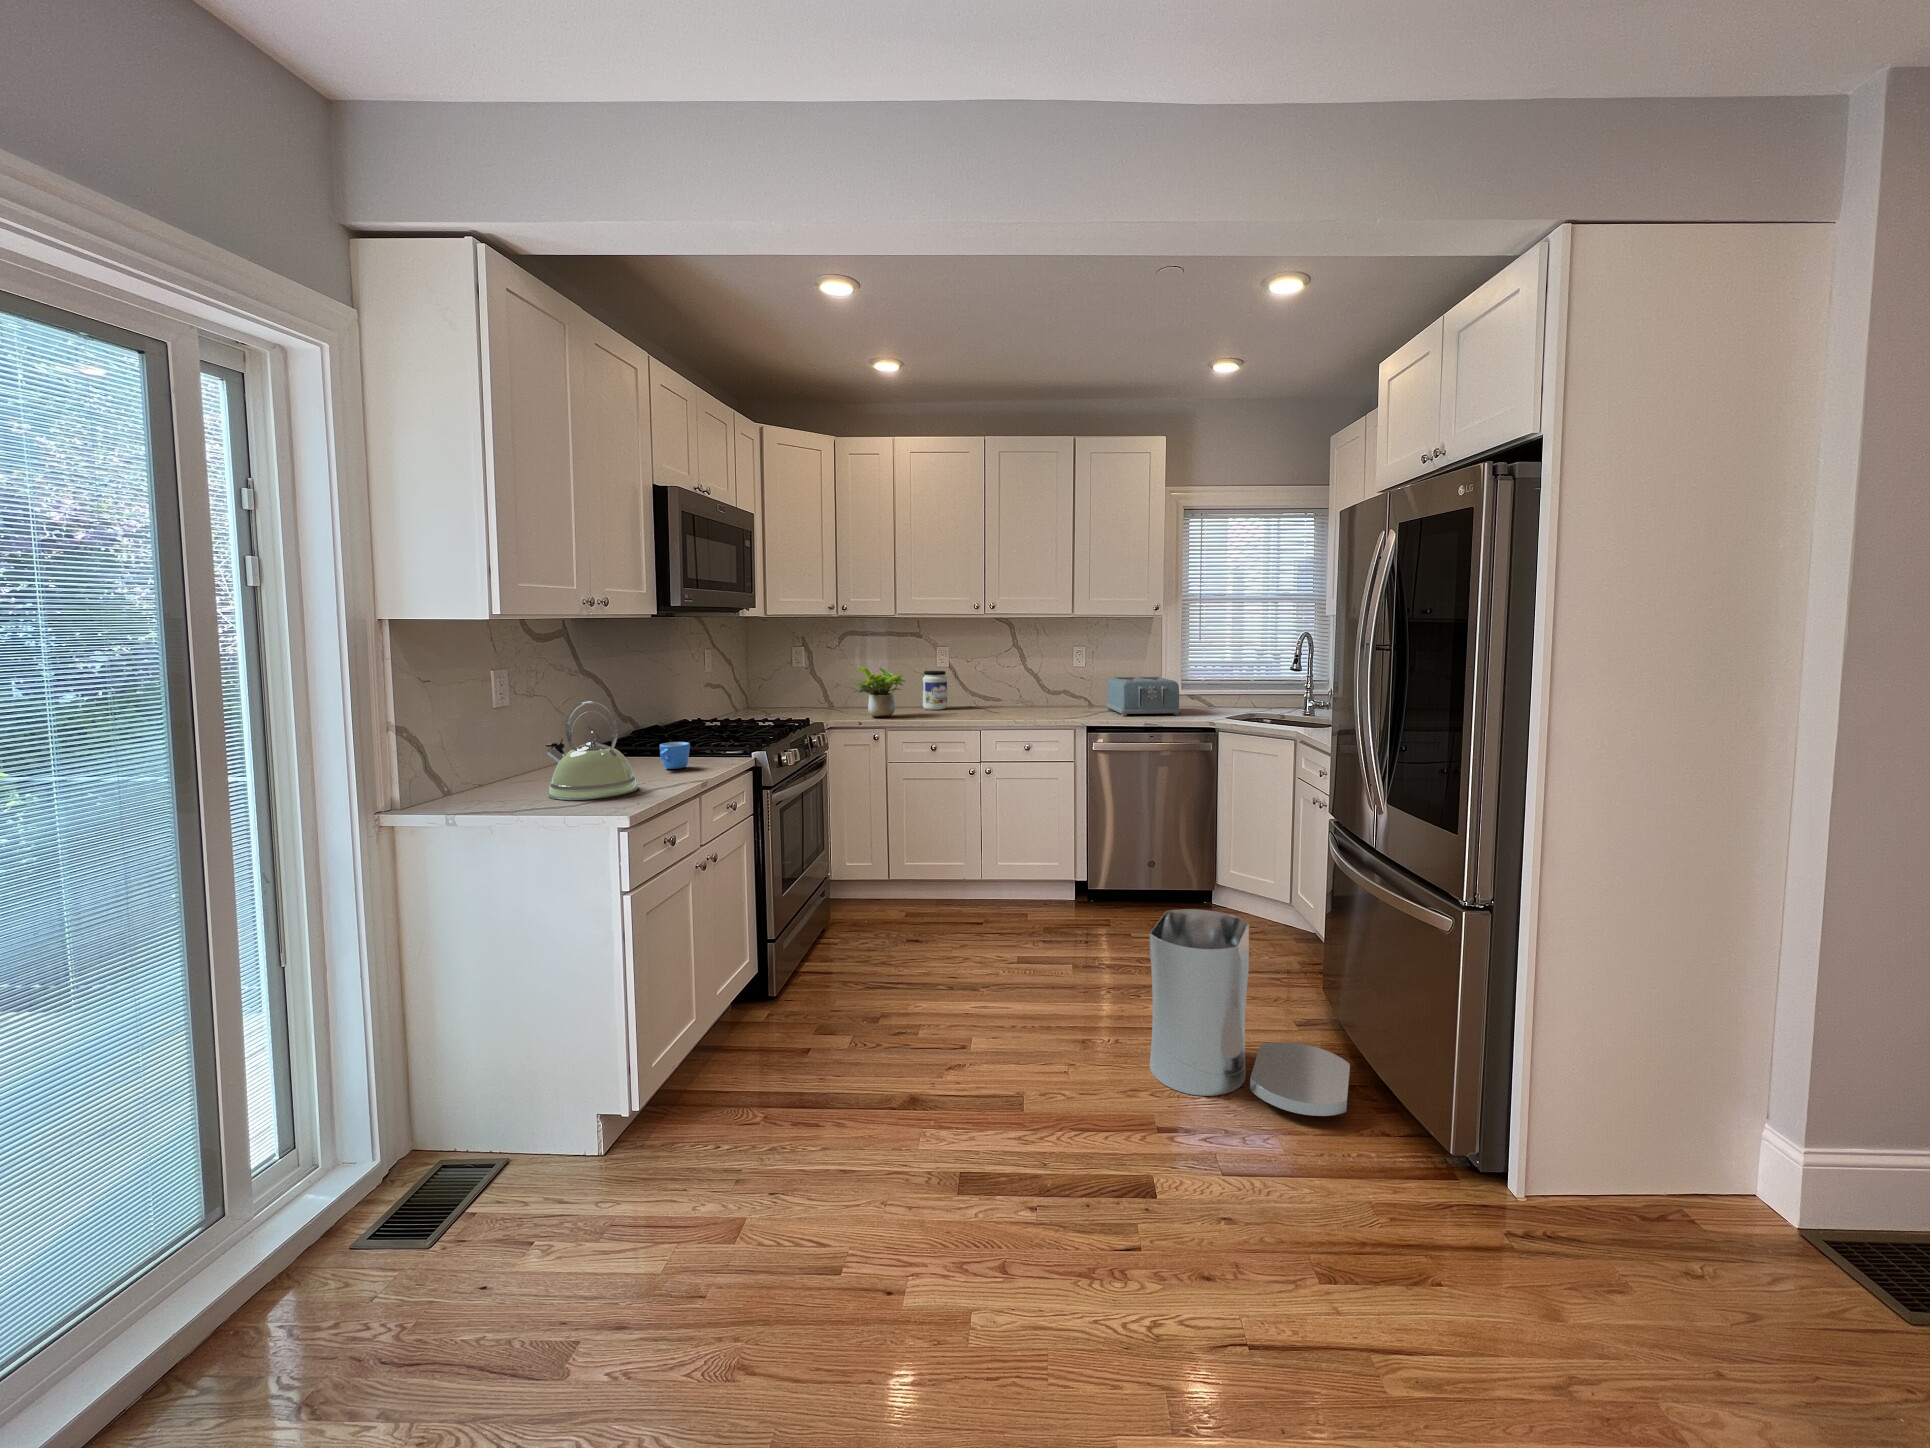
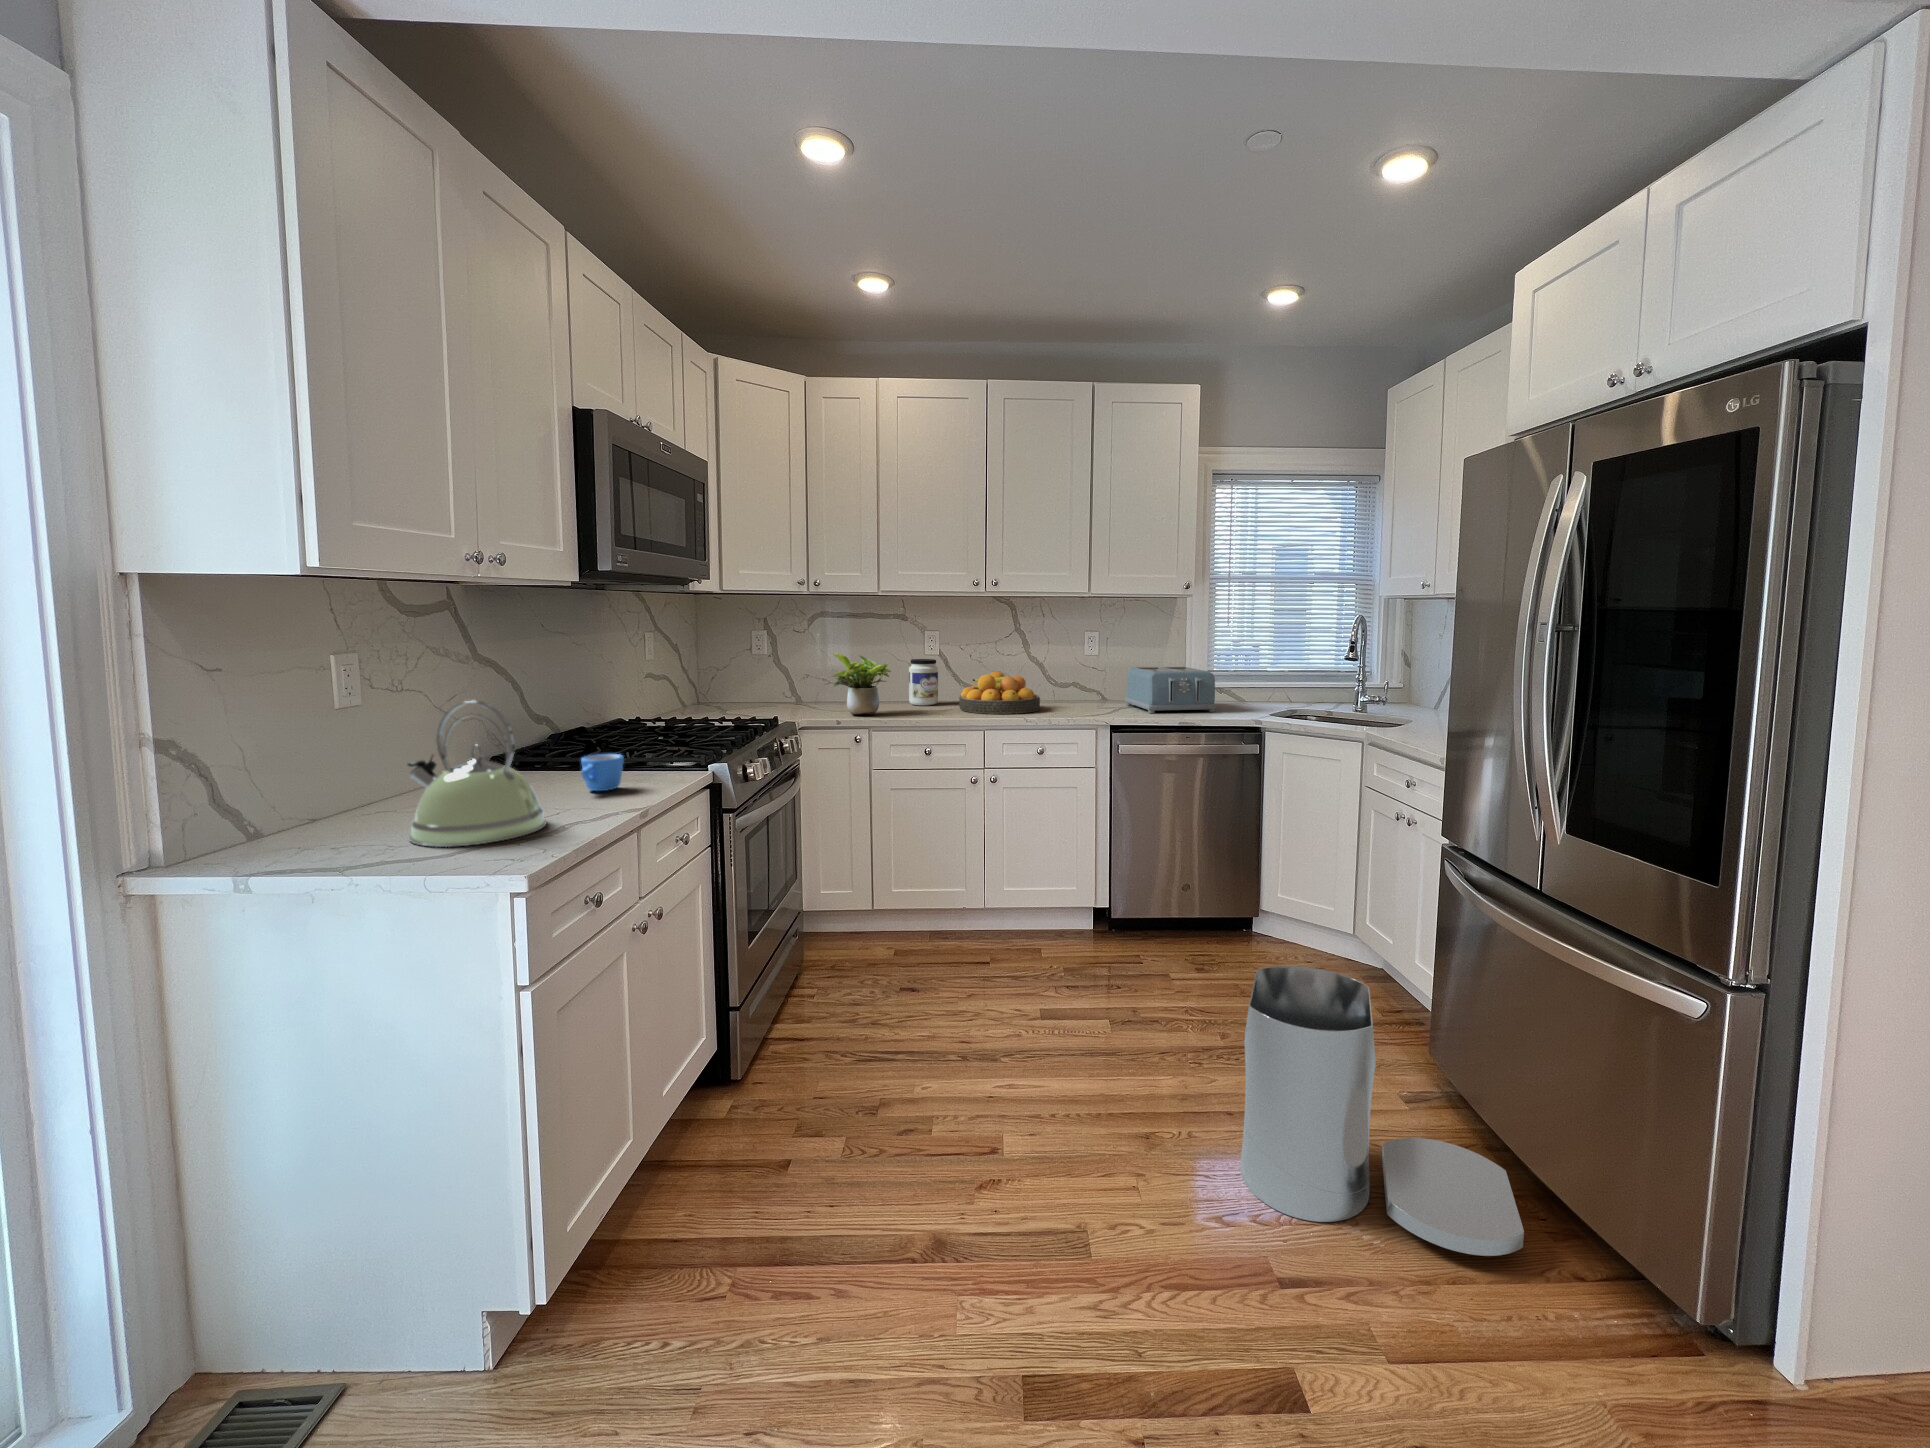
fruit bowl: none [963,681,1031,717] -> present [959,671,1040,714]

